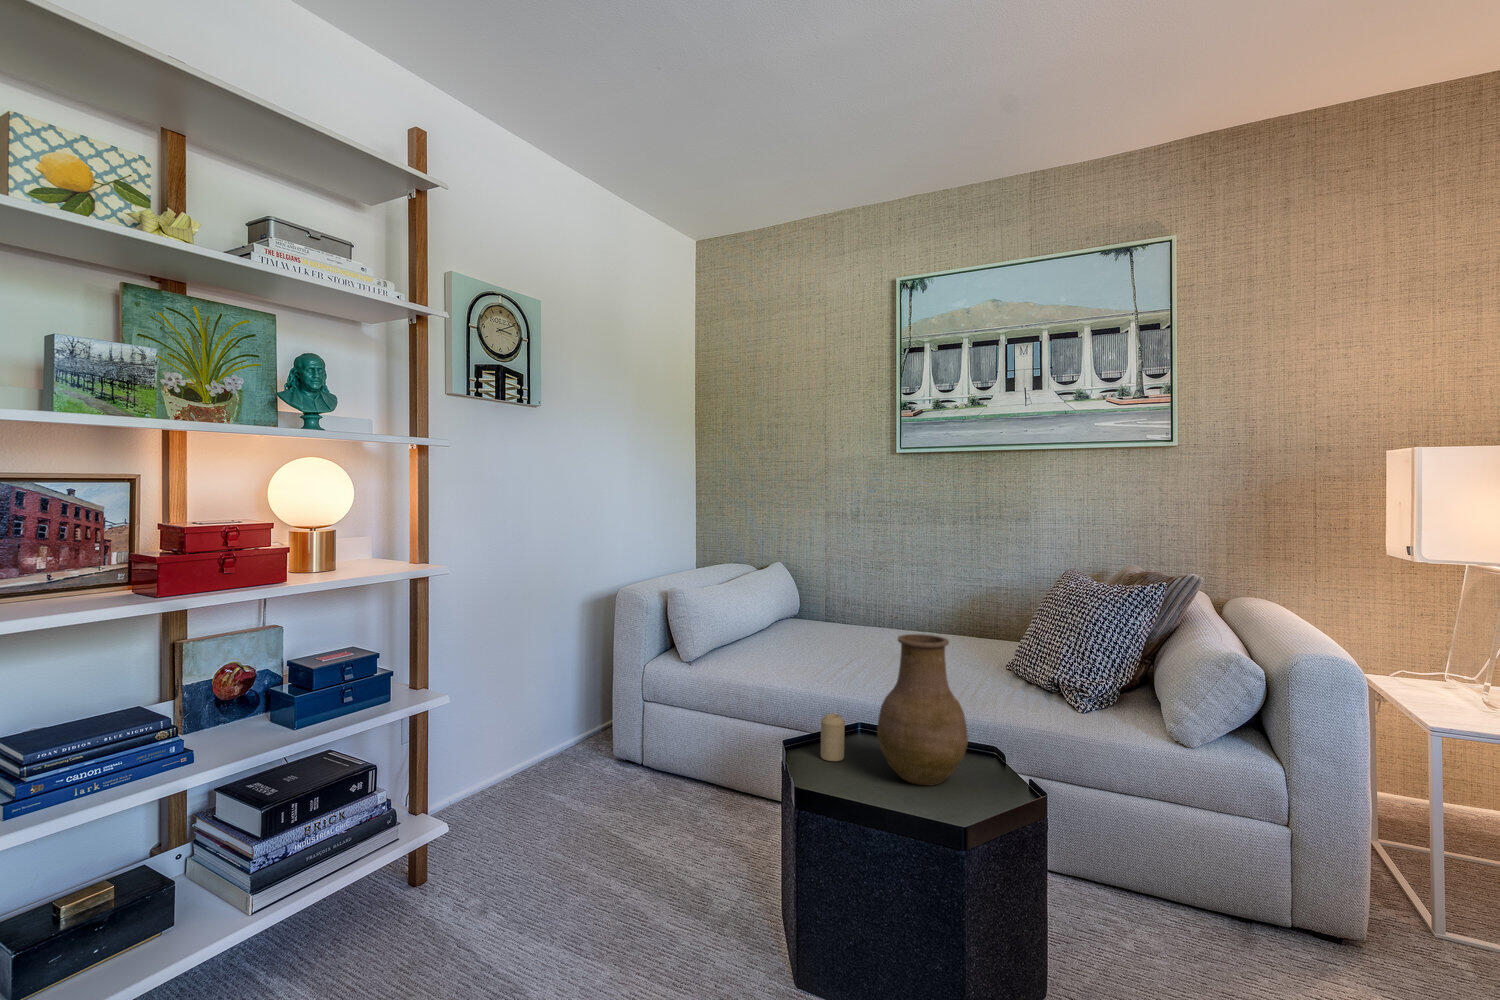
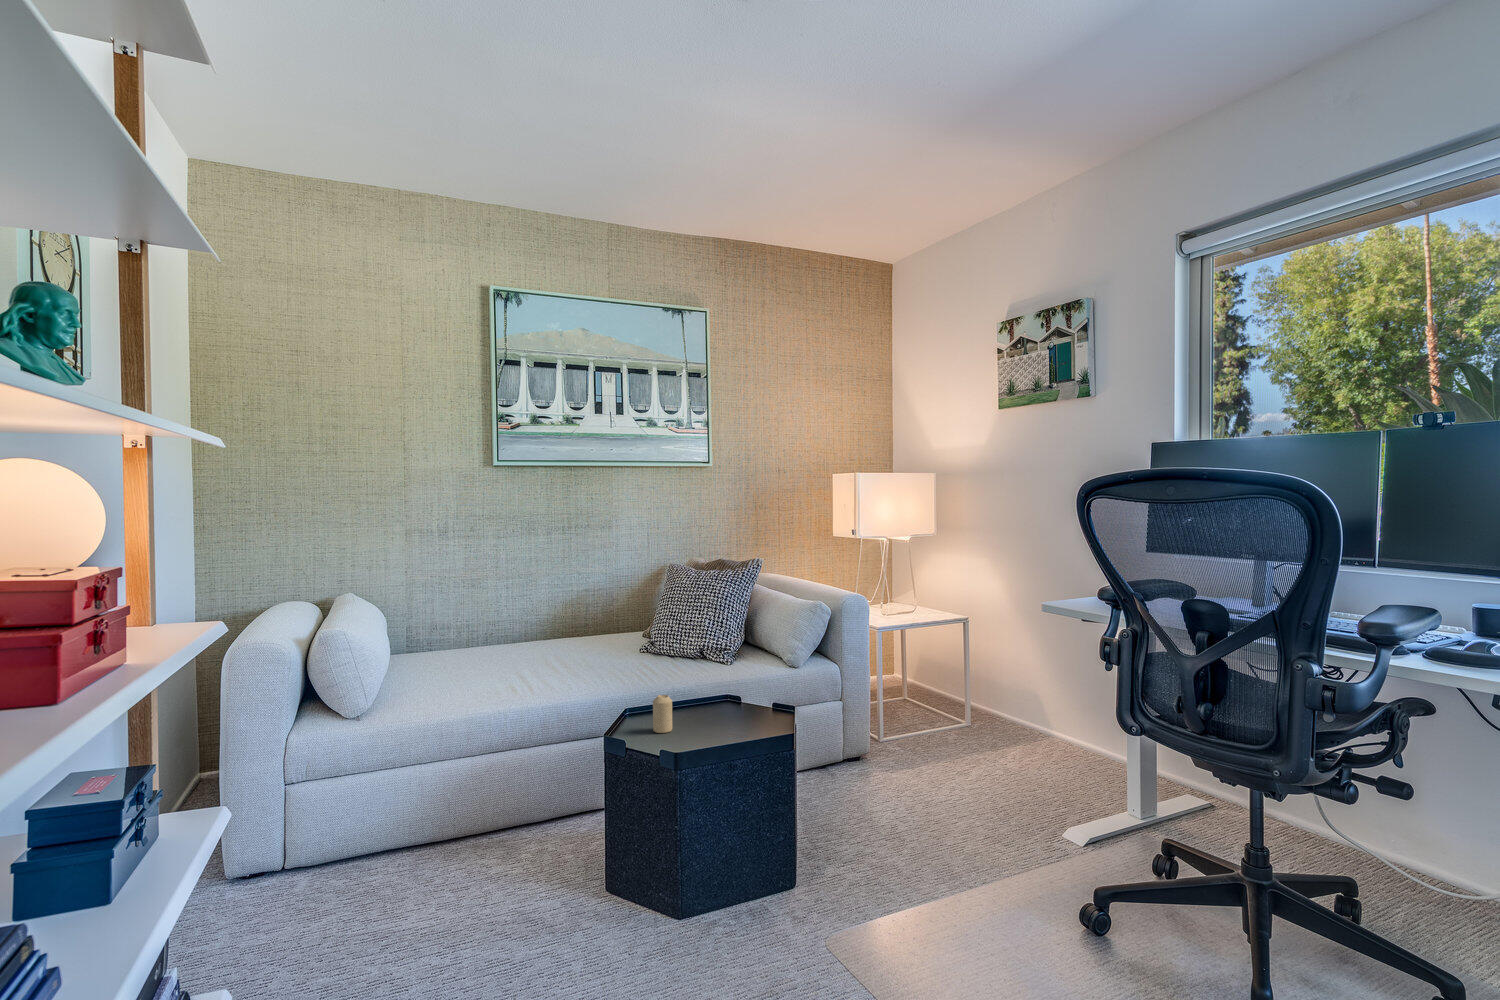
vase: present [877,634,968,786] -> none [699,617,763,725]

